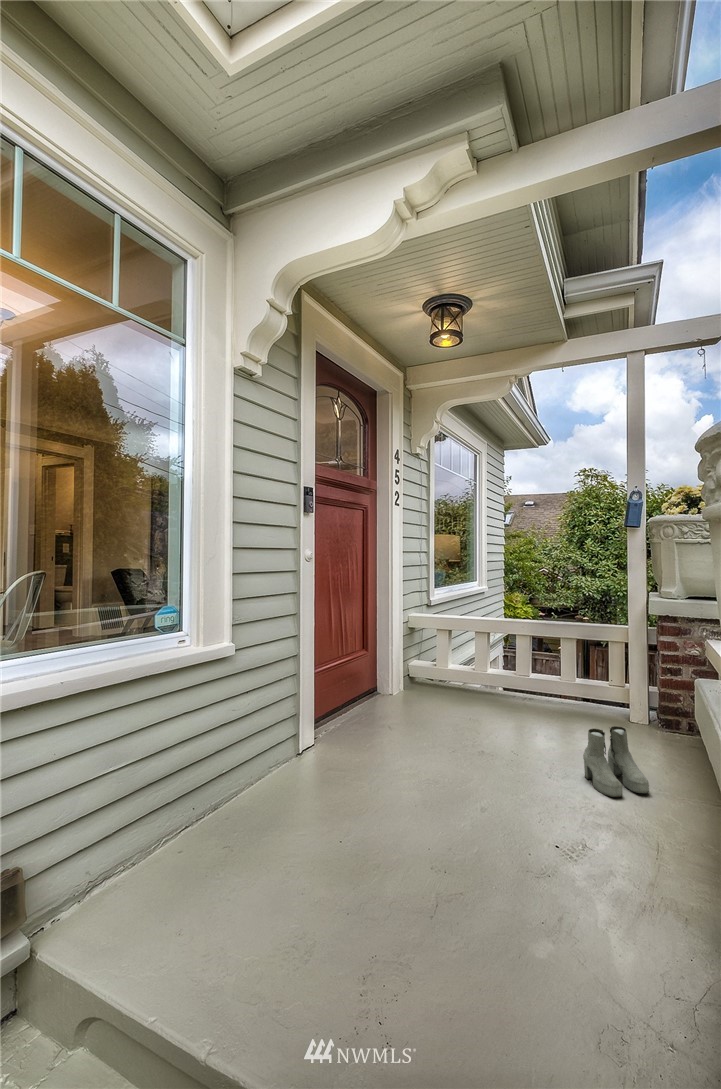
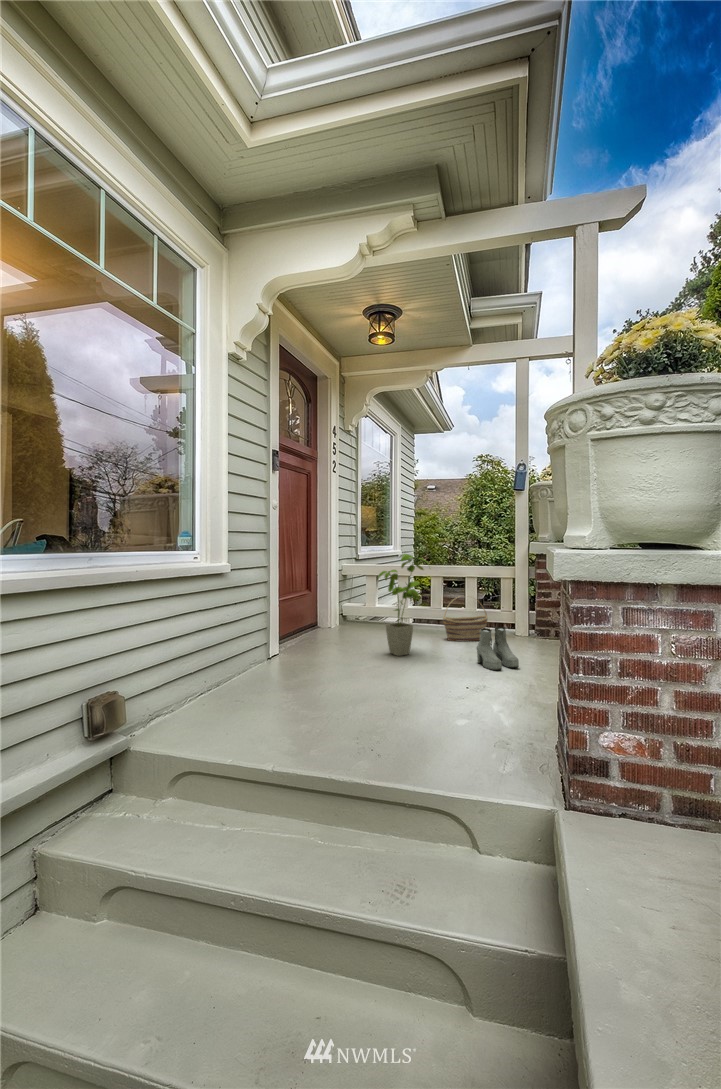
house plant: none [442,616,515,755] -> present [378,554,428,656]
basket: none [535,665,598,727] -> present [443,607,487,641]

